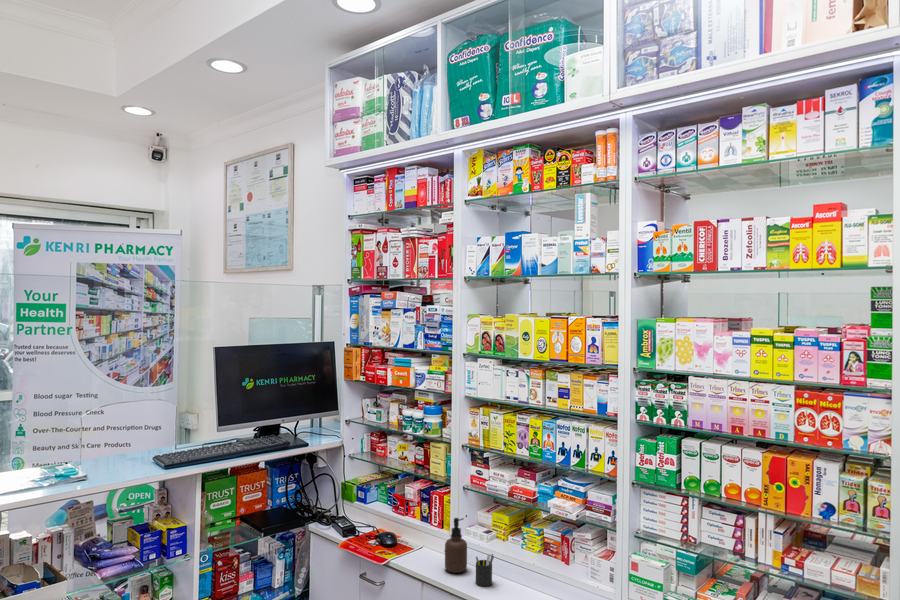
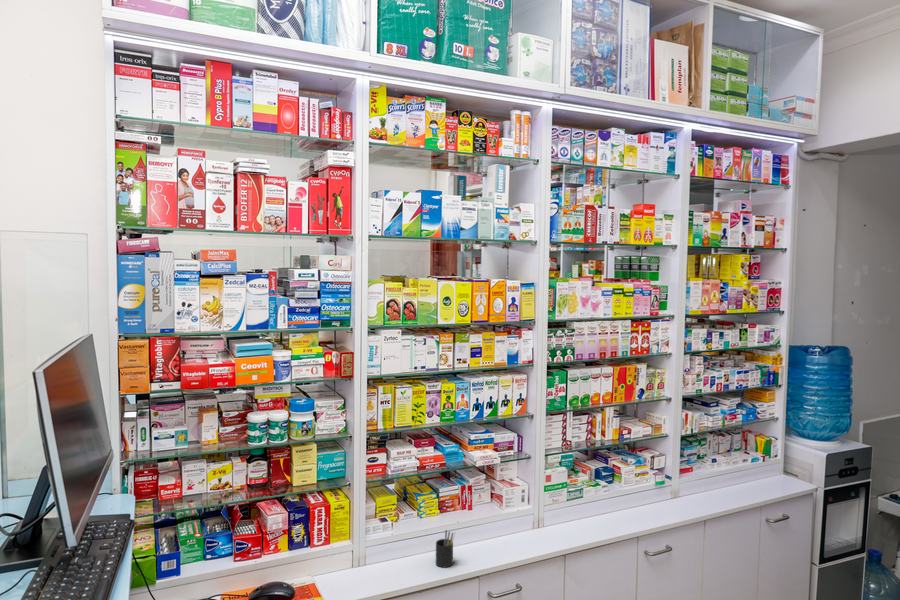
soap dispenser: present [445,518,467,573] -> none [390,511,415,575]

